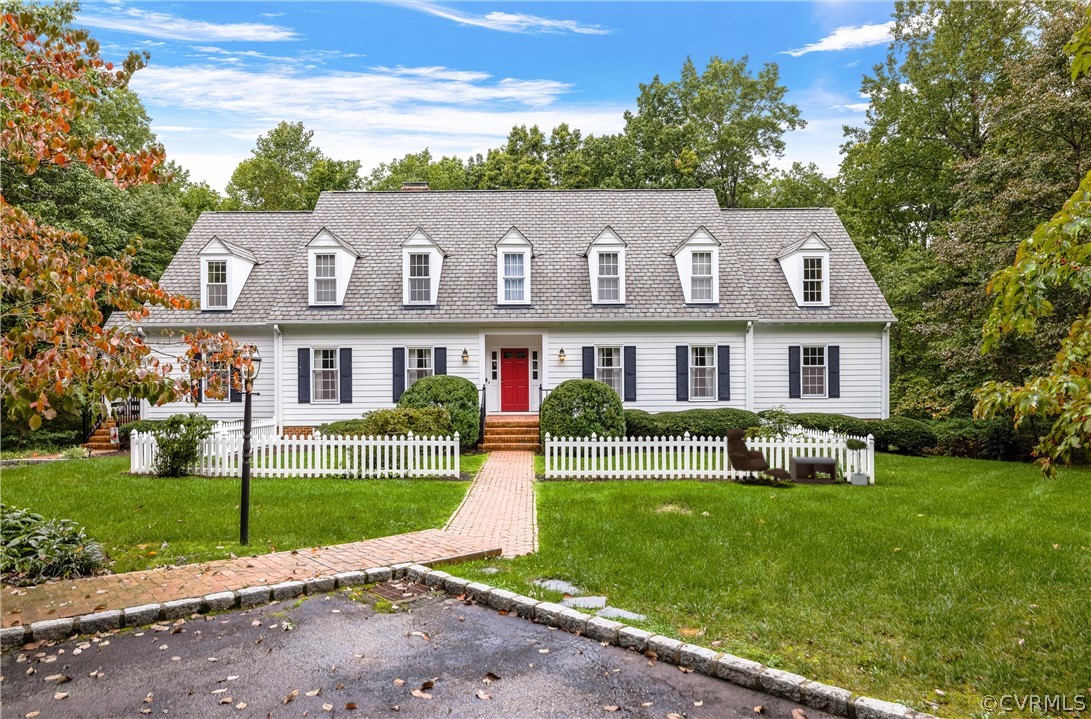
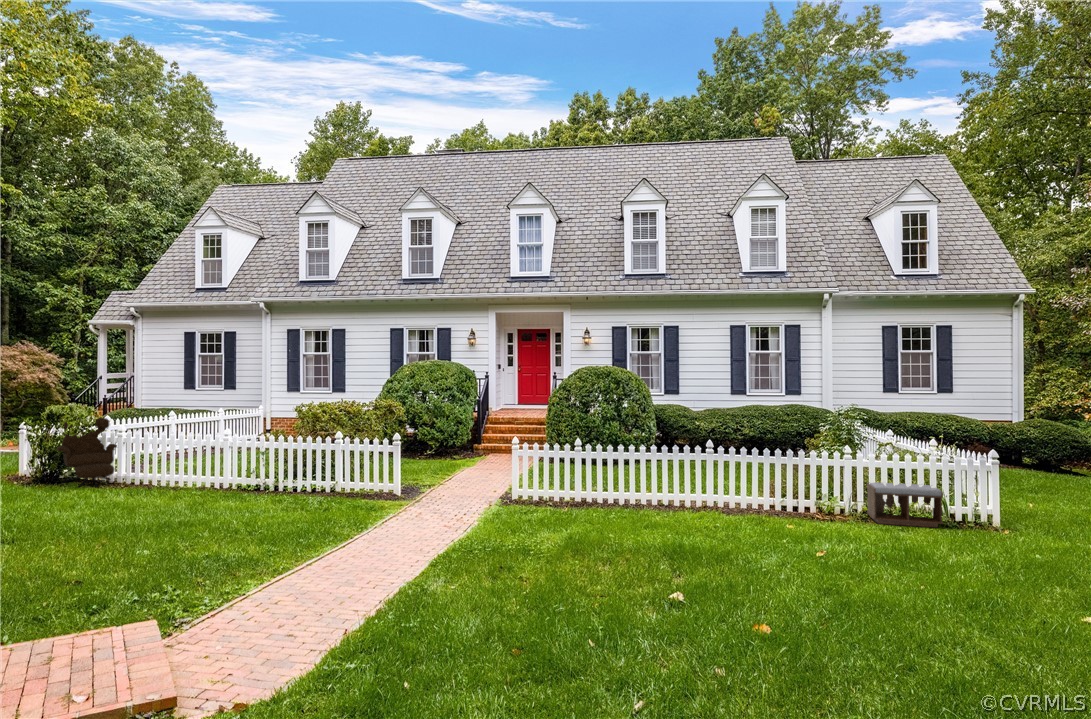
lounge chair: present [727,429,791,488] -> present [57,417,117,487]
potted tree: present [846,438,867,485] -> none [958,458,996,534]

